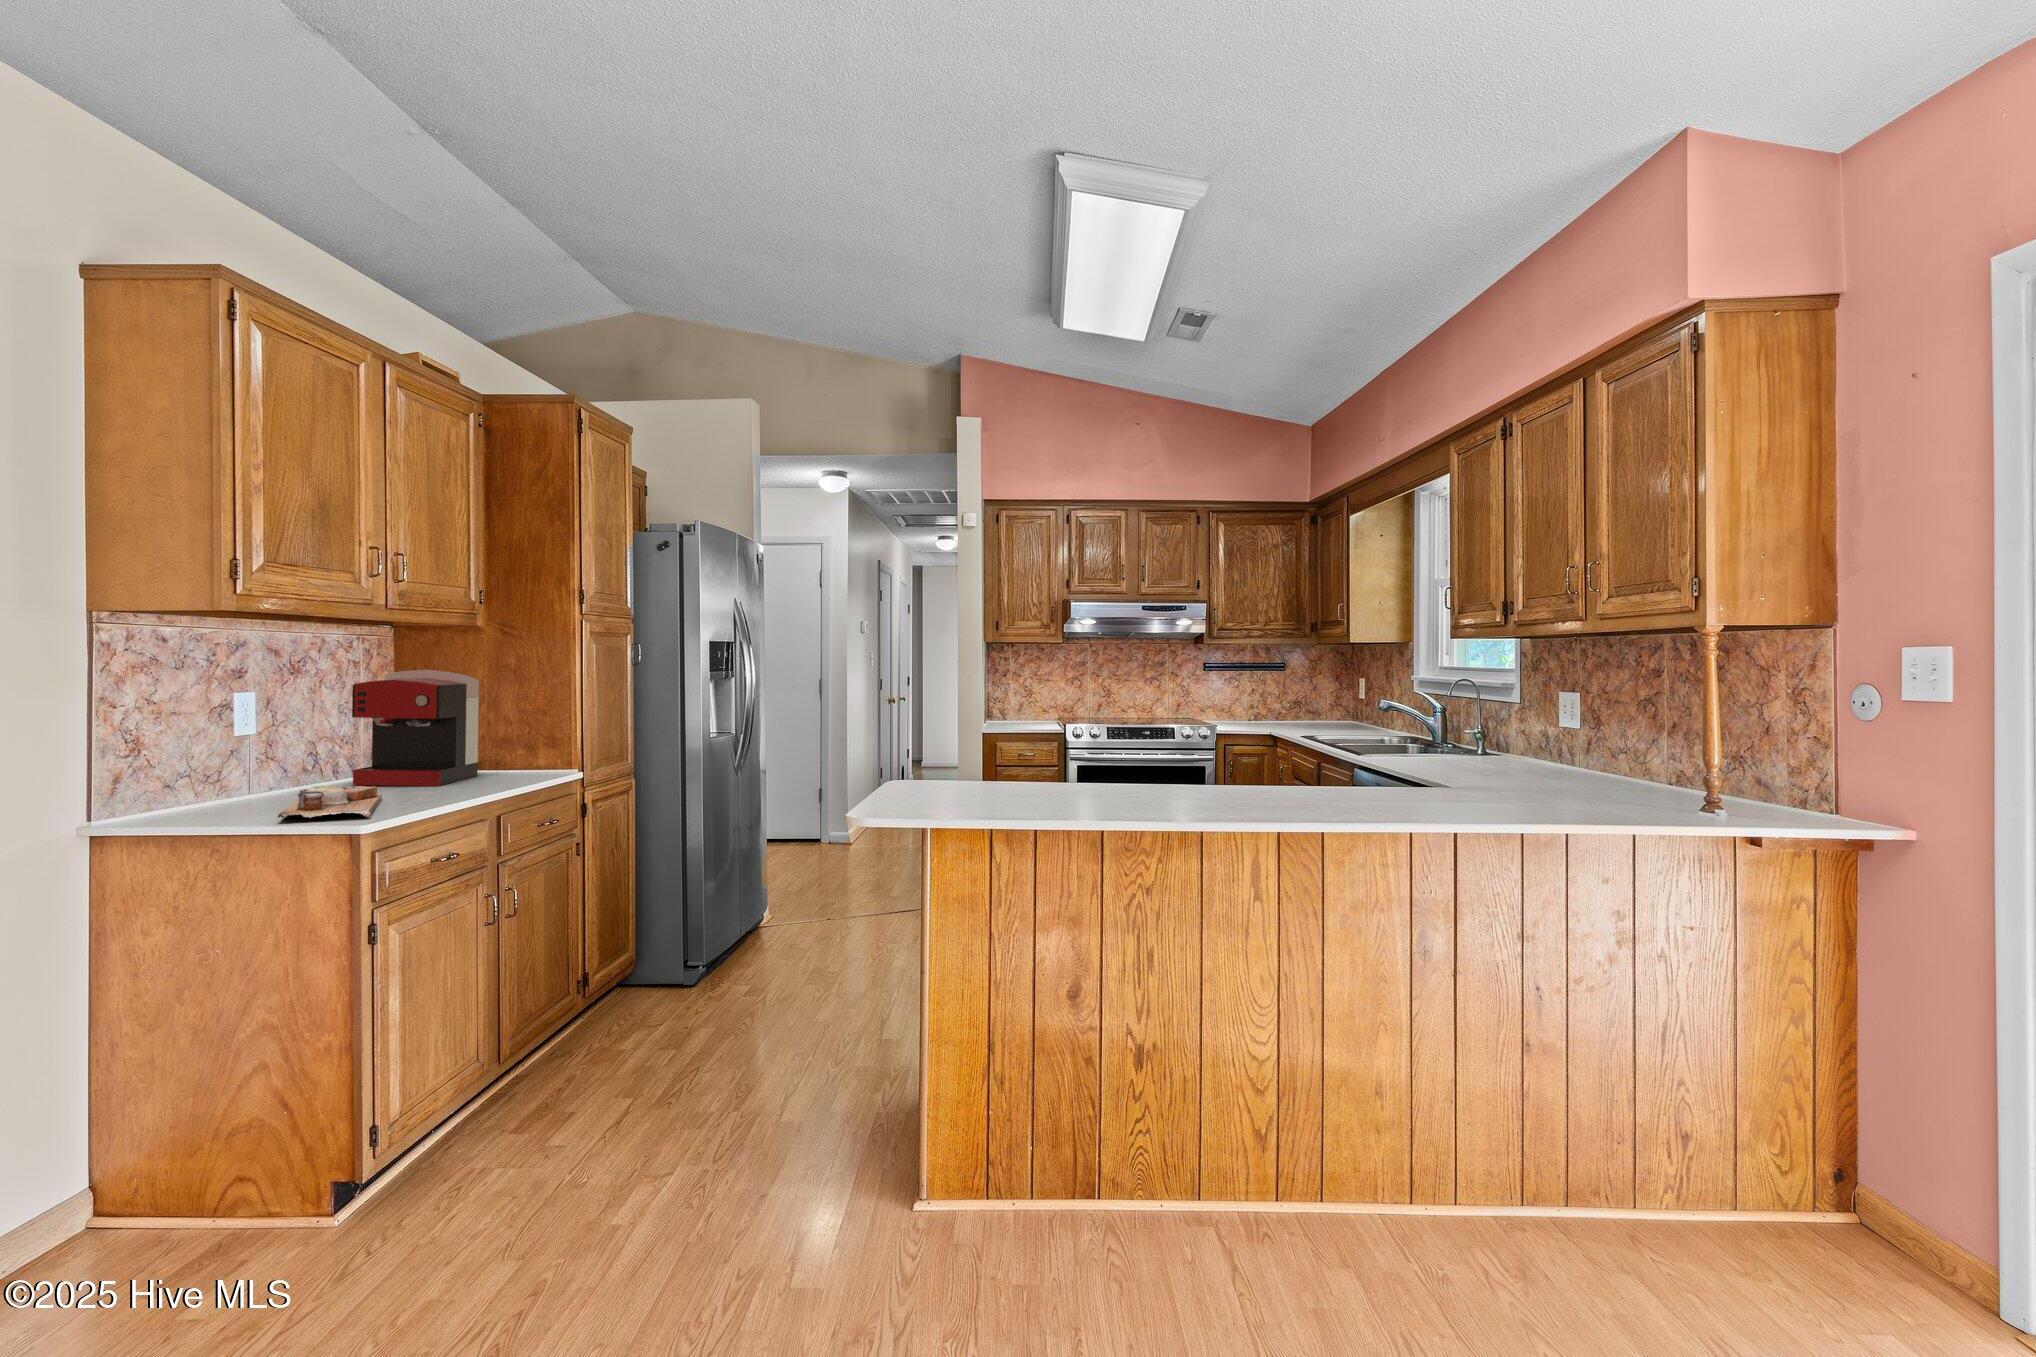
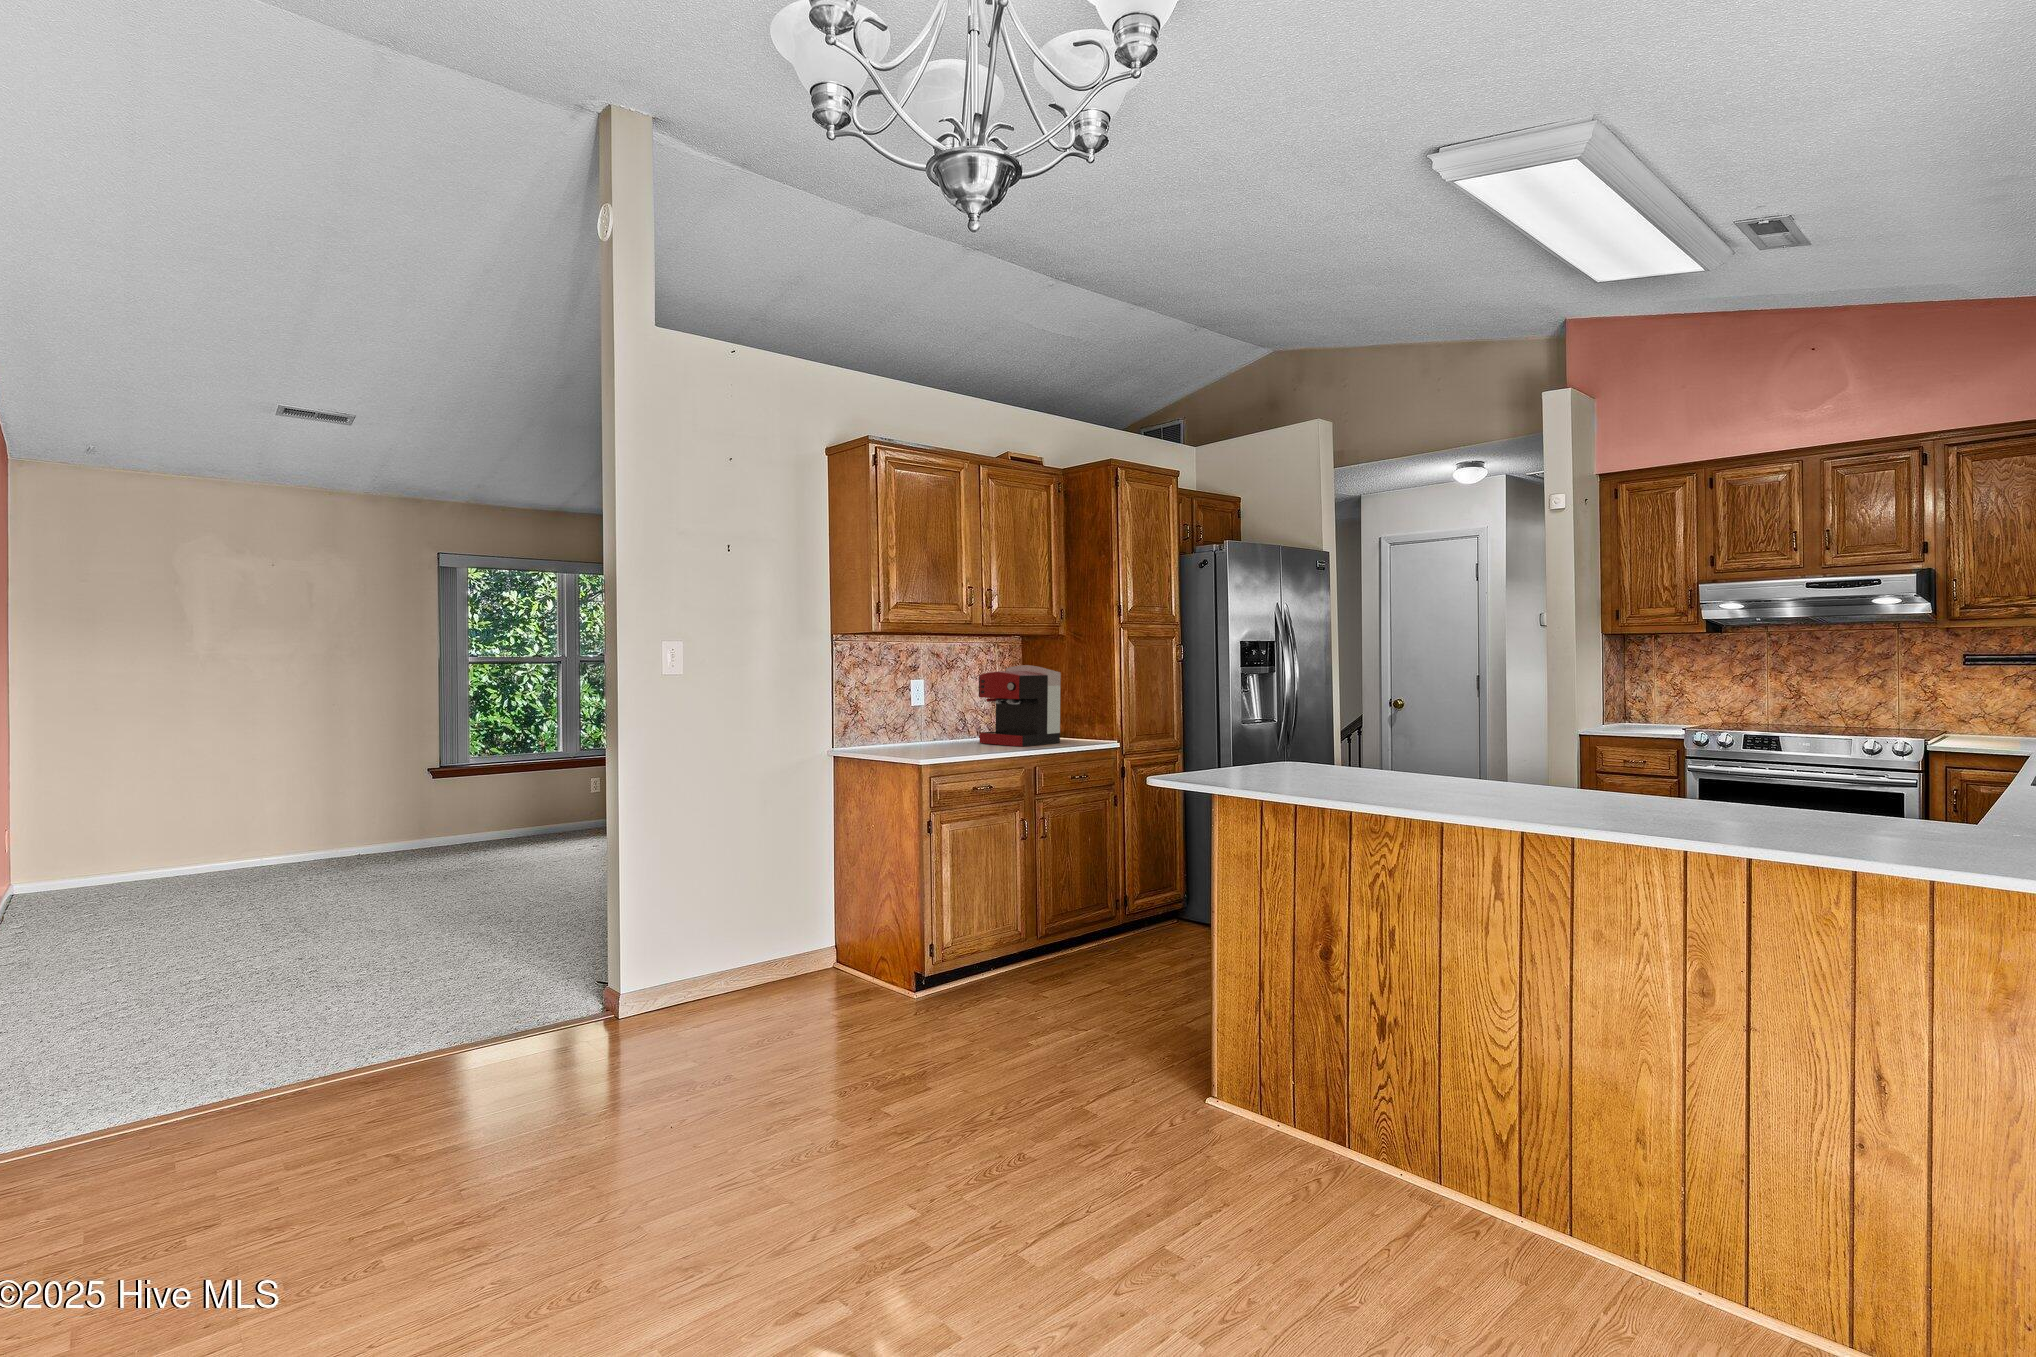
cutting board: present [278,785,382,818] -> none [893,738,972,759]

